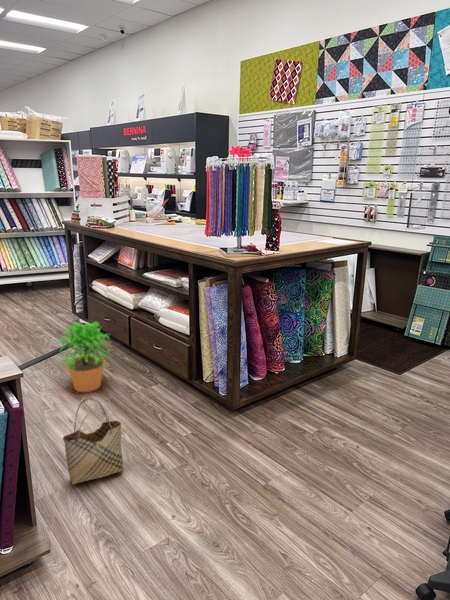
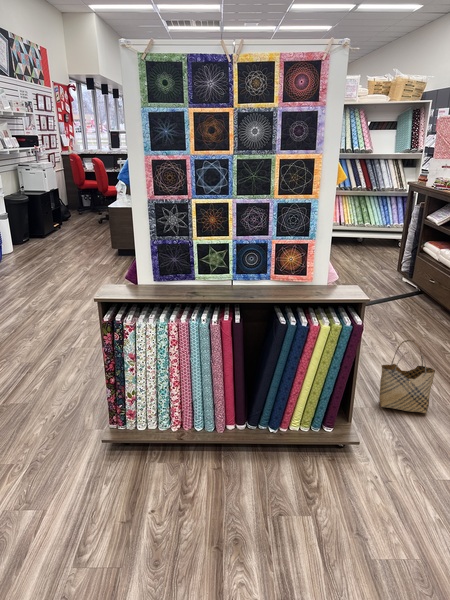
potted plant: present [60,322,109,392] -> none [382,276,439,342]

